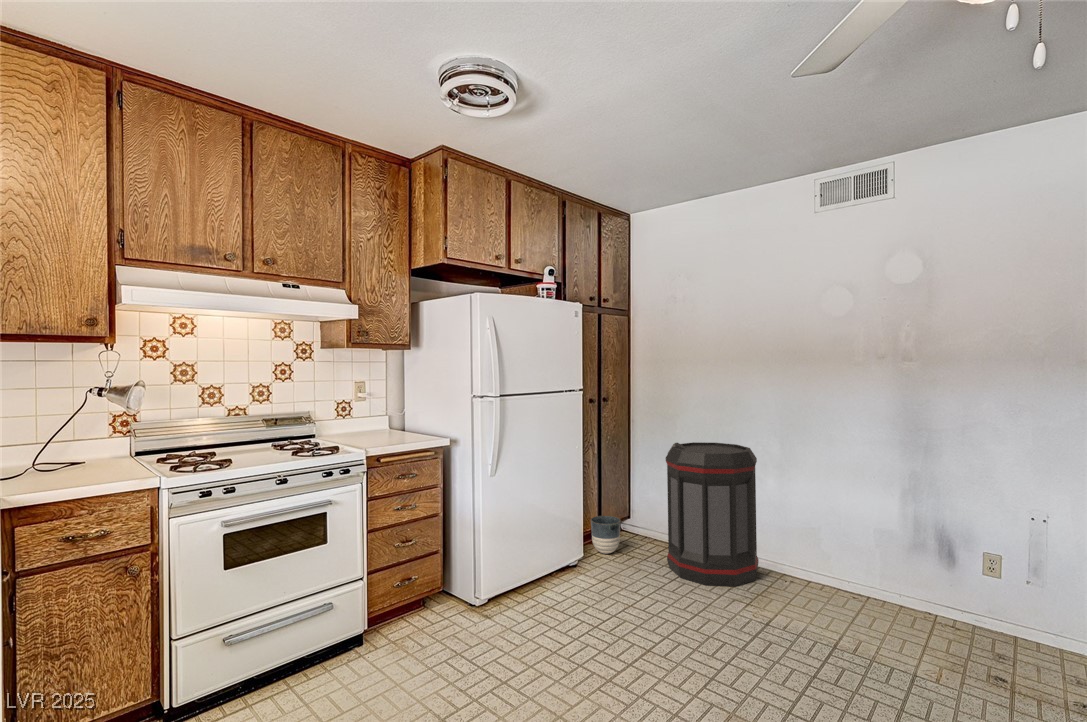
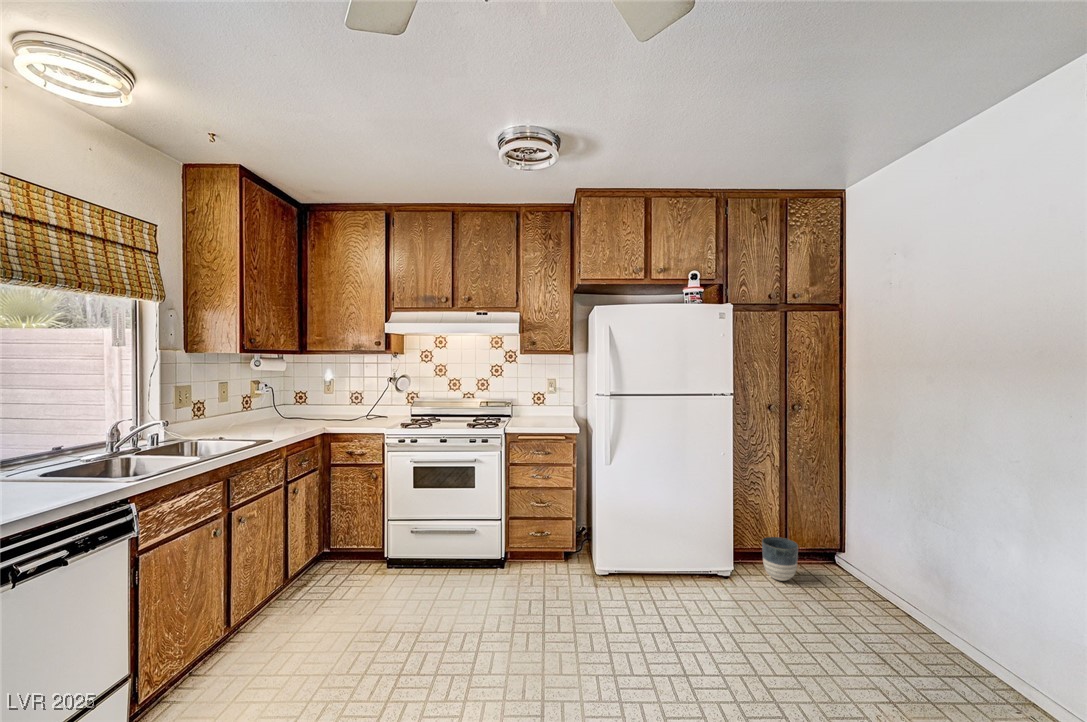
trash can: present [666,442,758,586] -> none [818,471,959,682]

